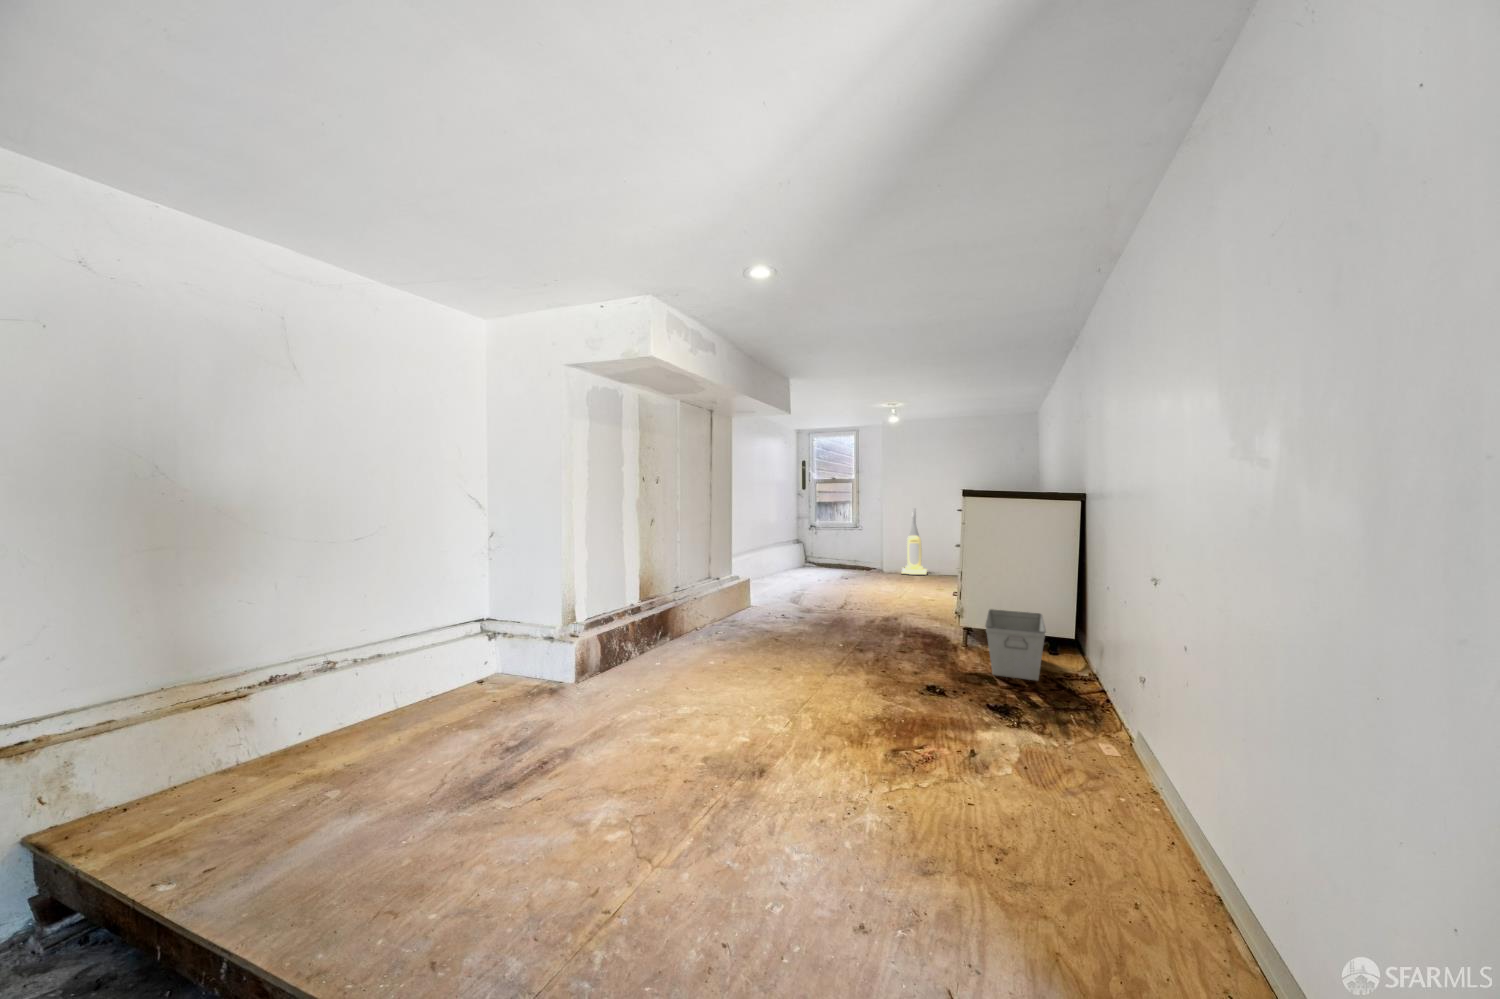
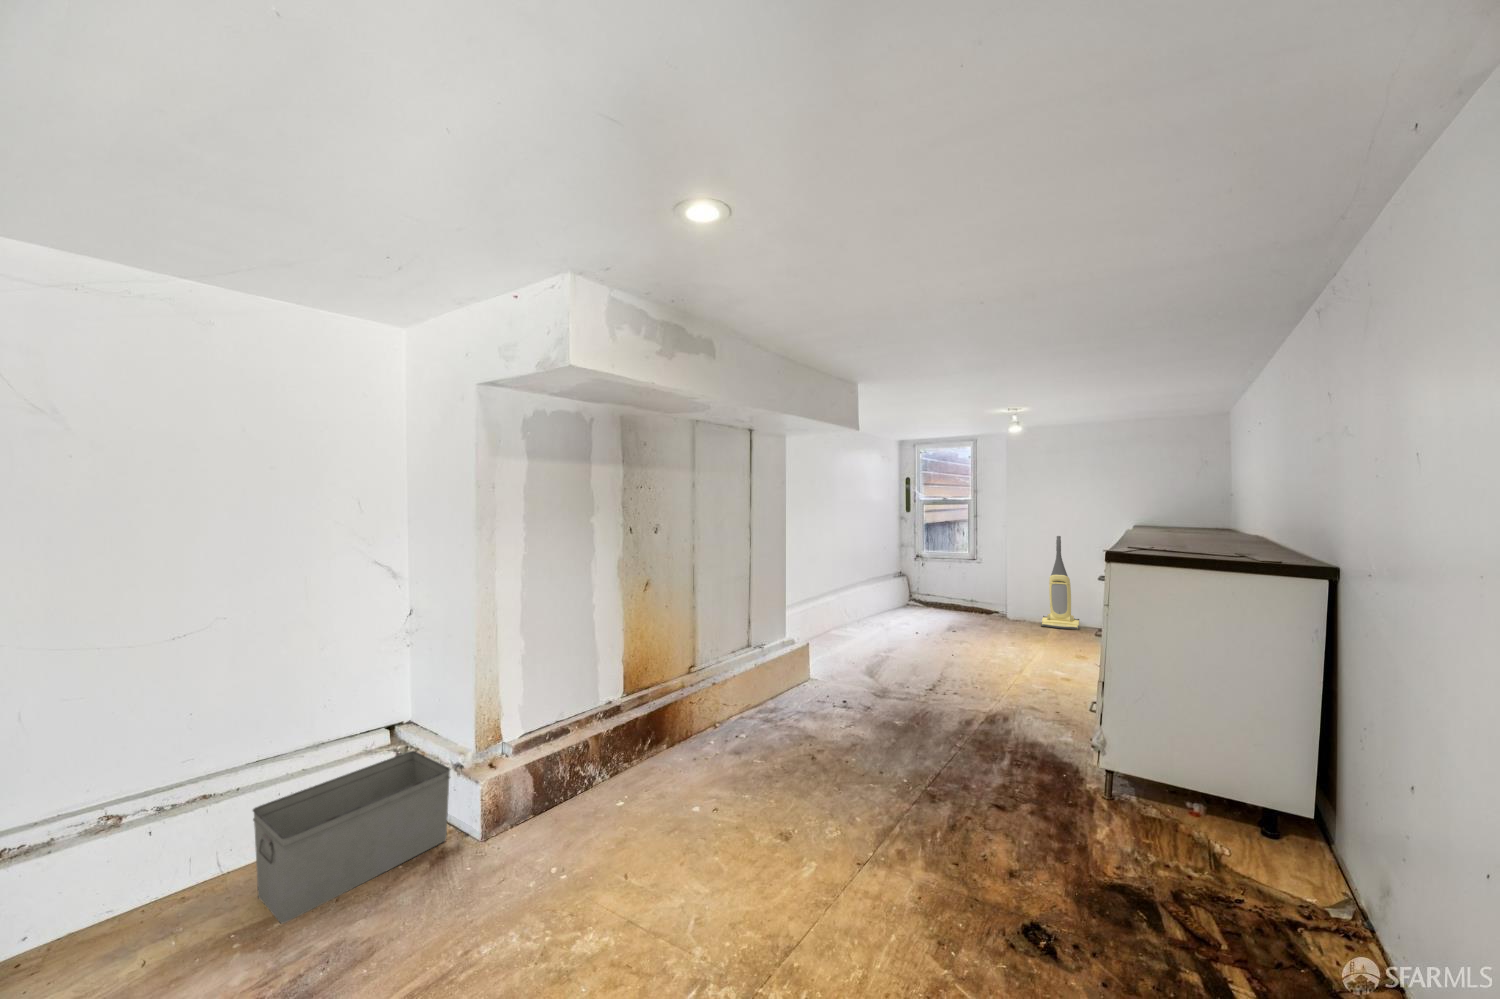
storage bin: present [985,609,1046,680] -> present [253,751,450,924]

